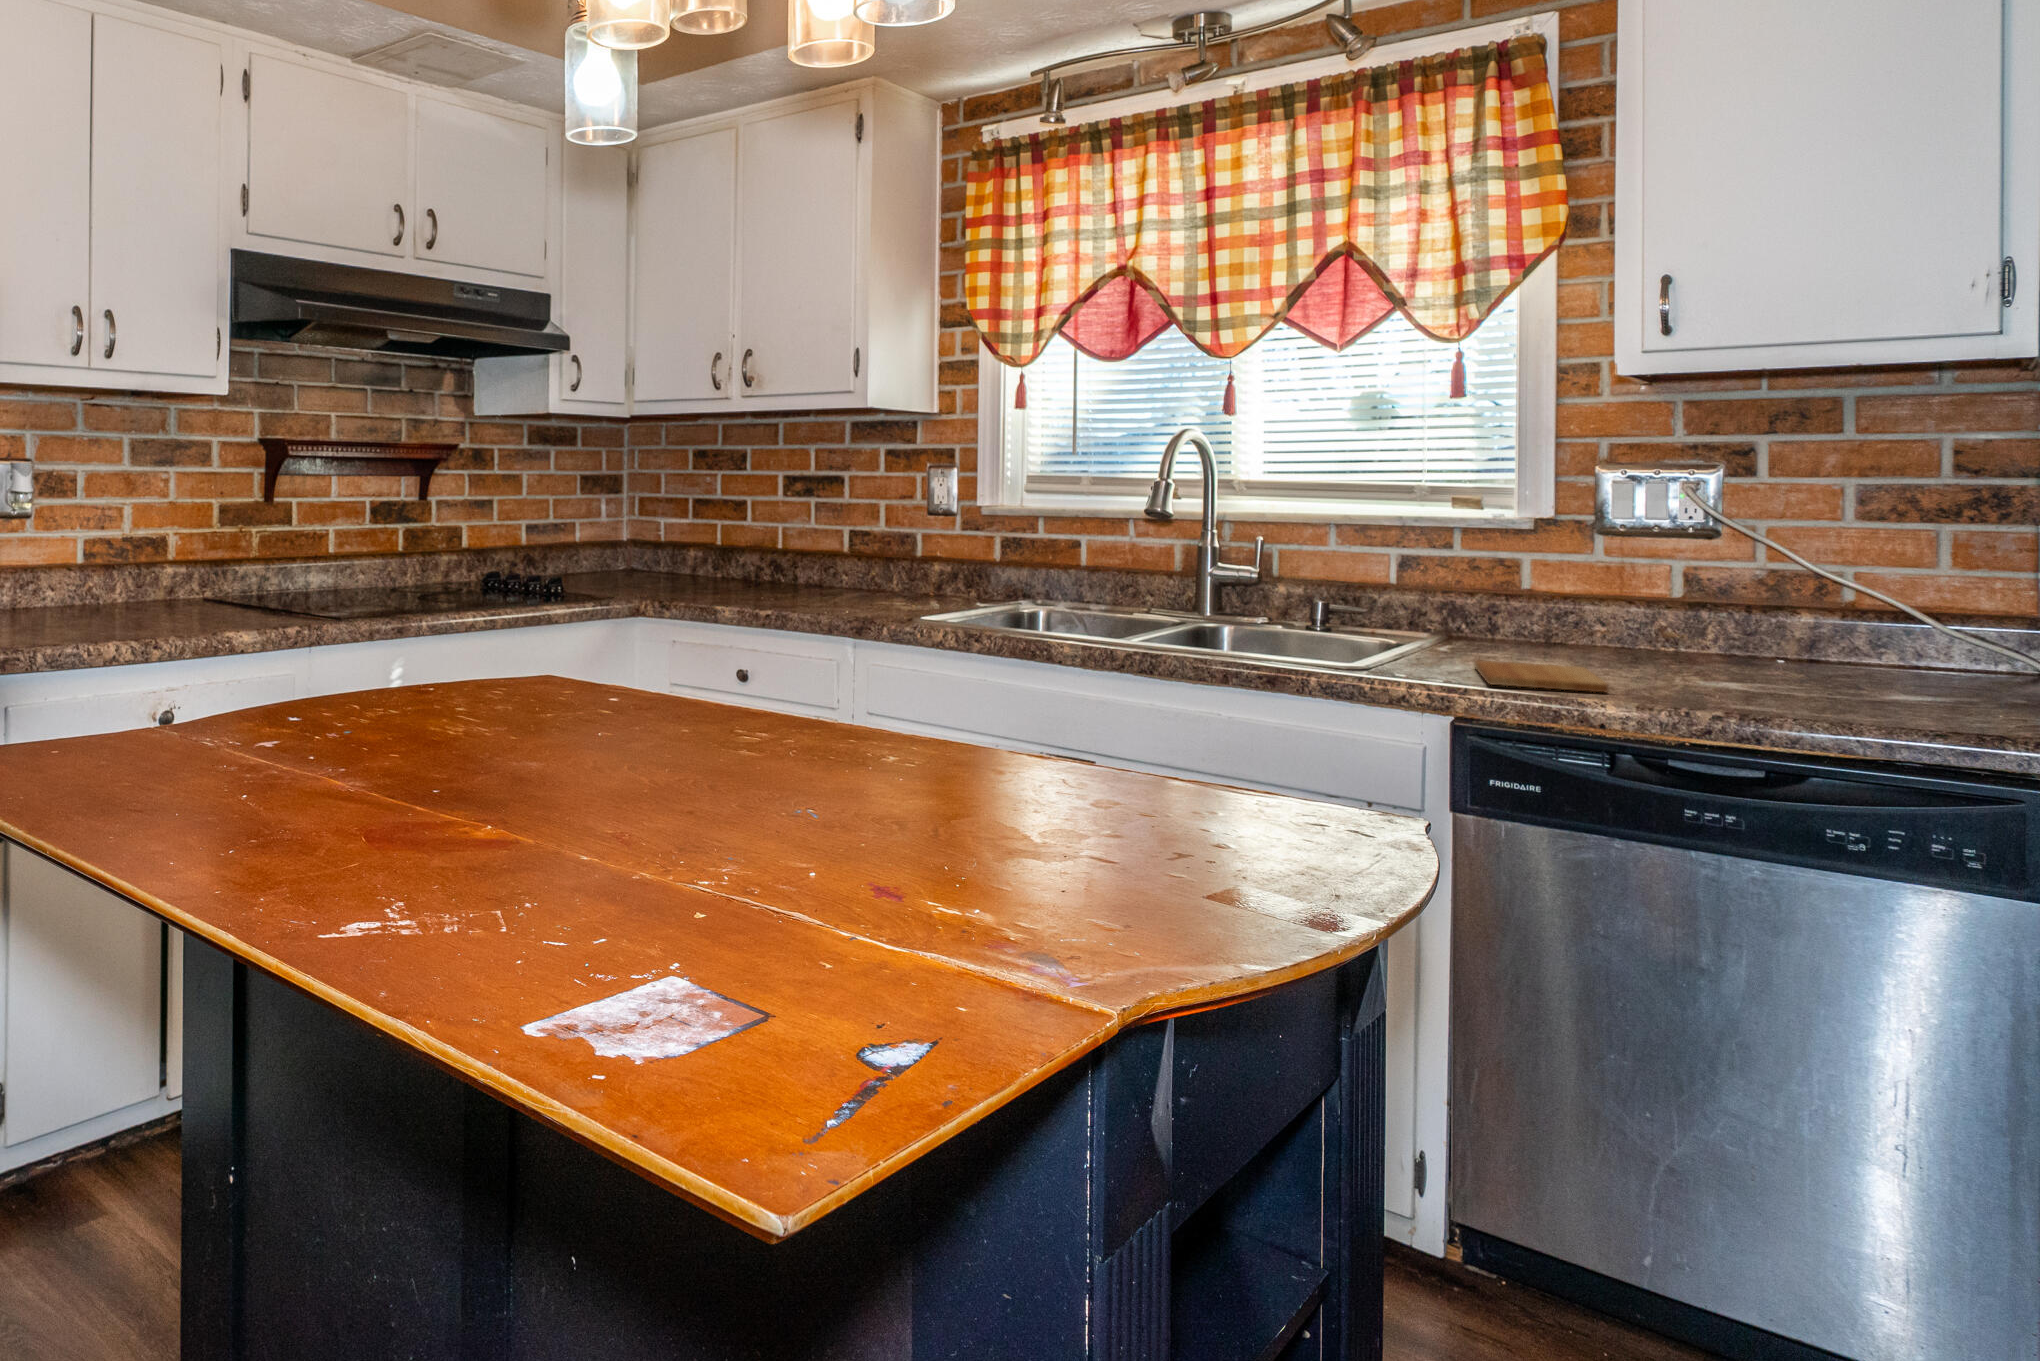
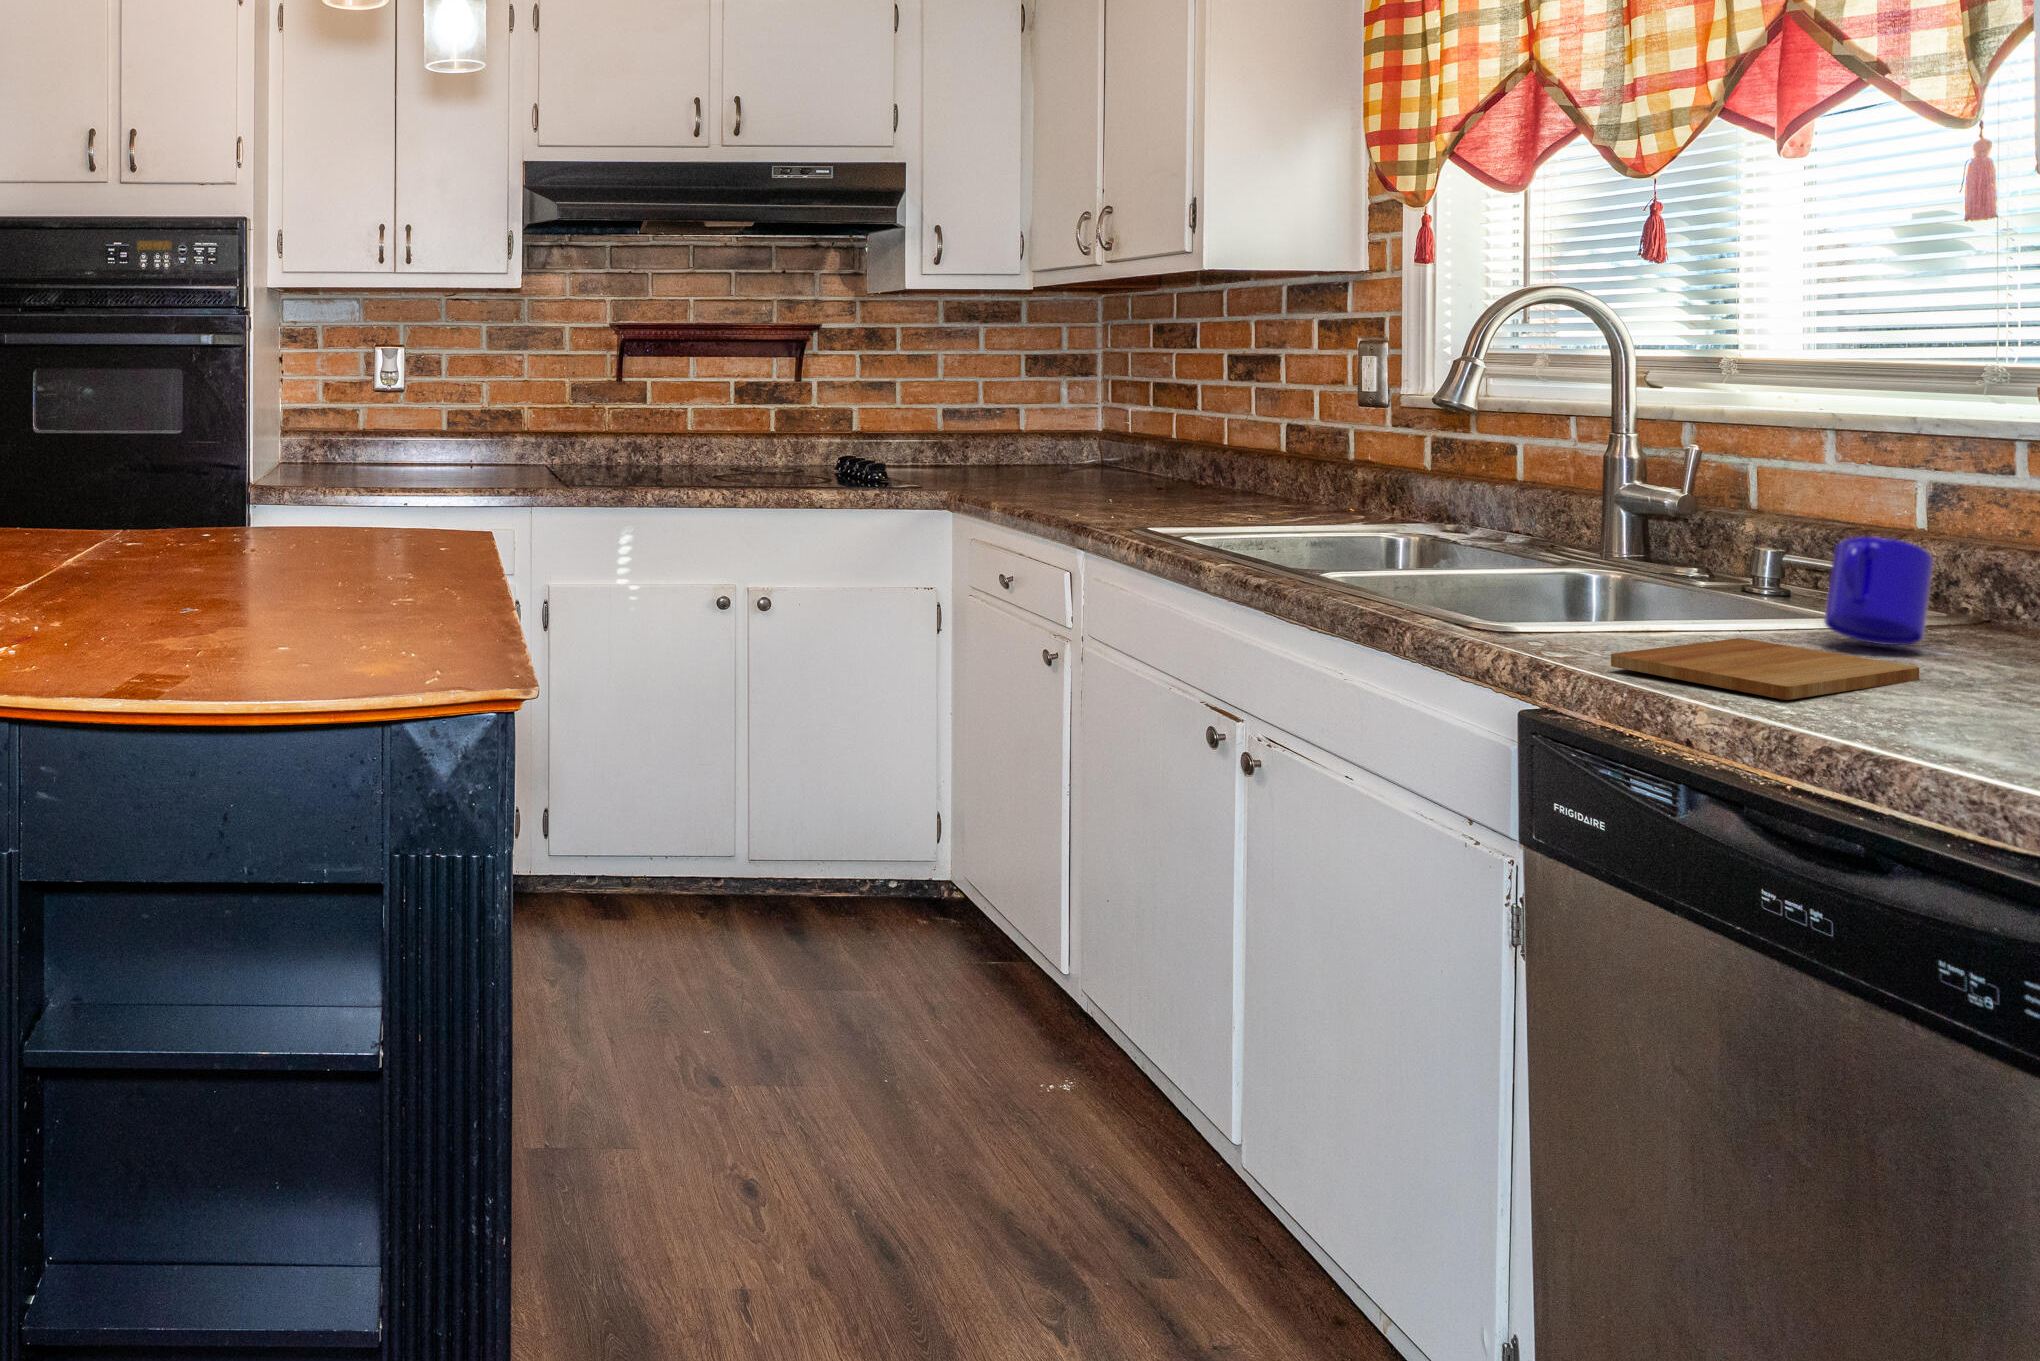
mug: none [1471,593,1533,657] -> present [1824,537,1933,645]

